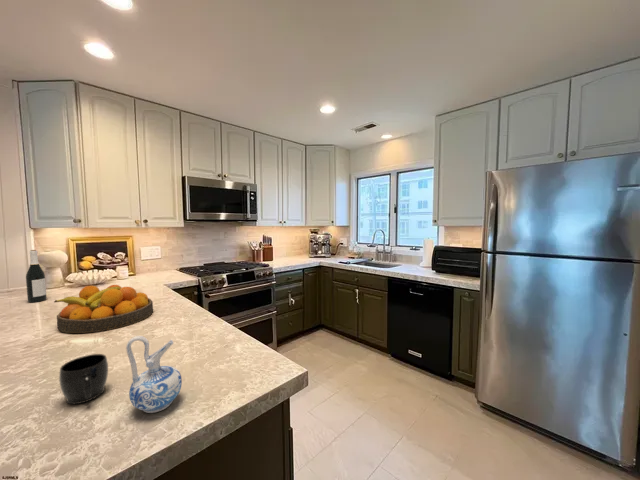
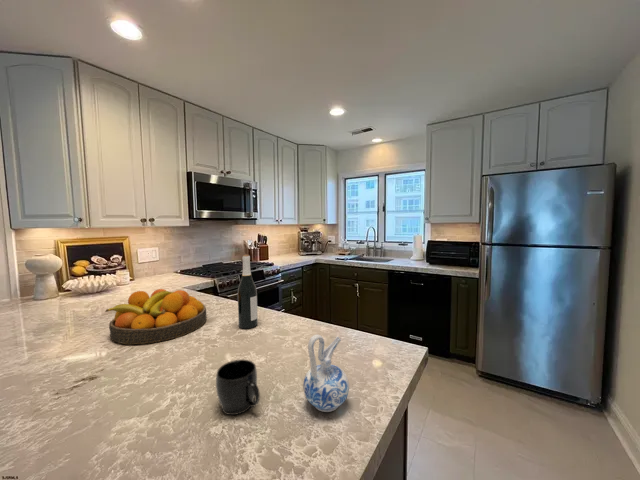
wine bottle: present [26,250,47,302] -> present [238,255,258,329]

